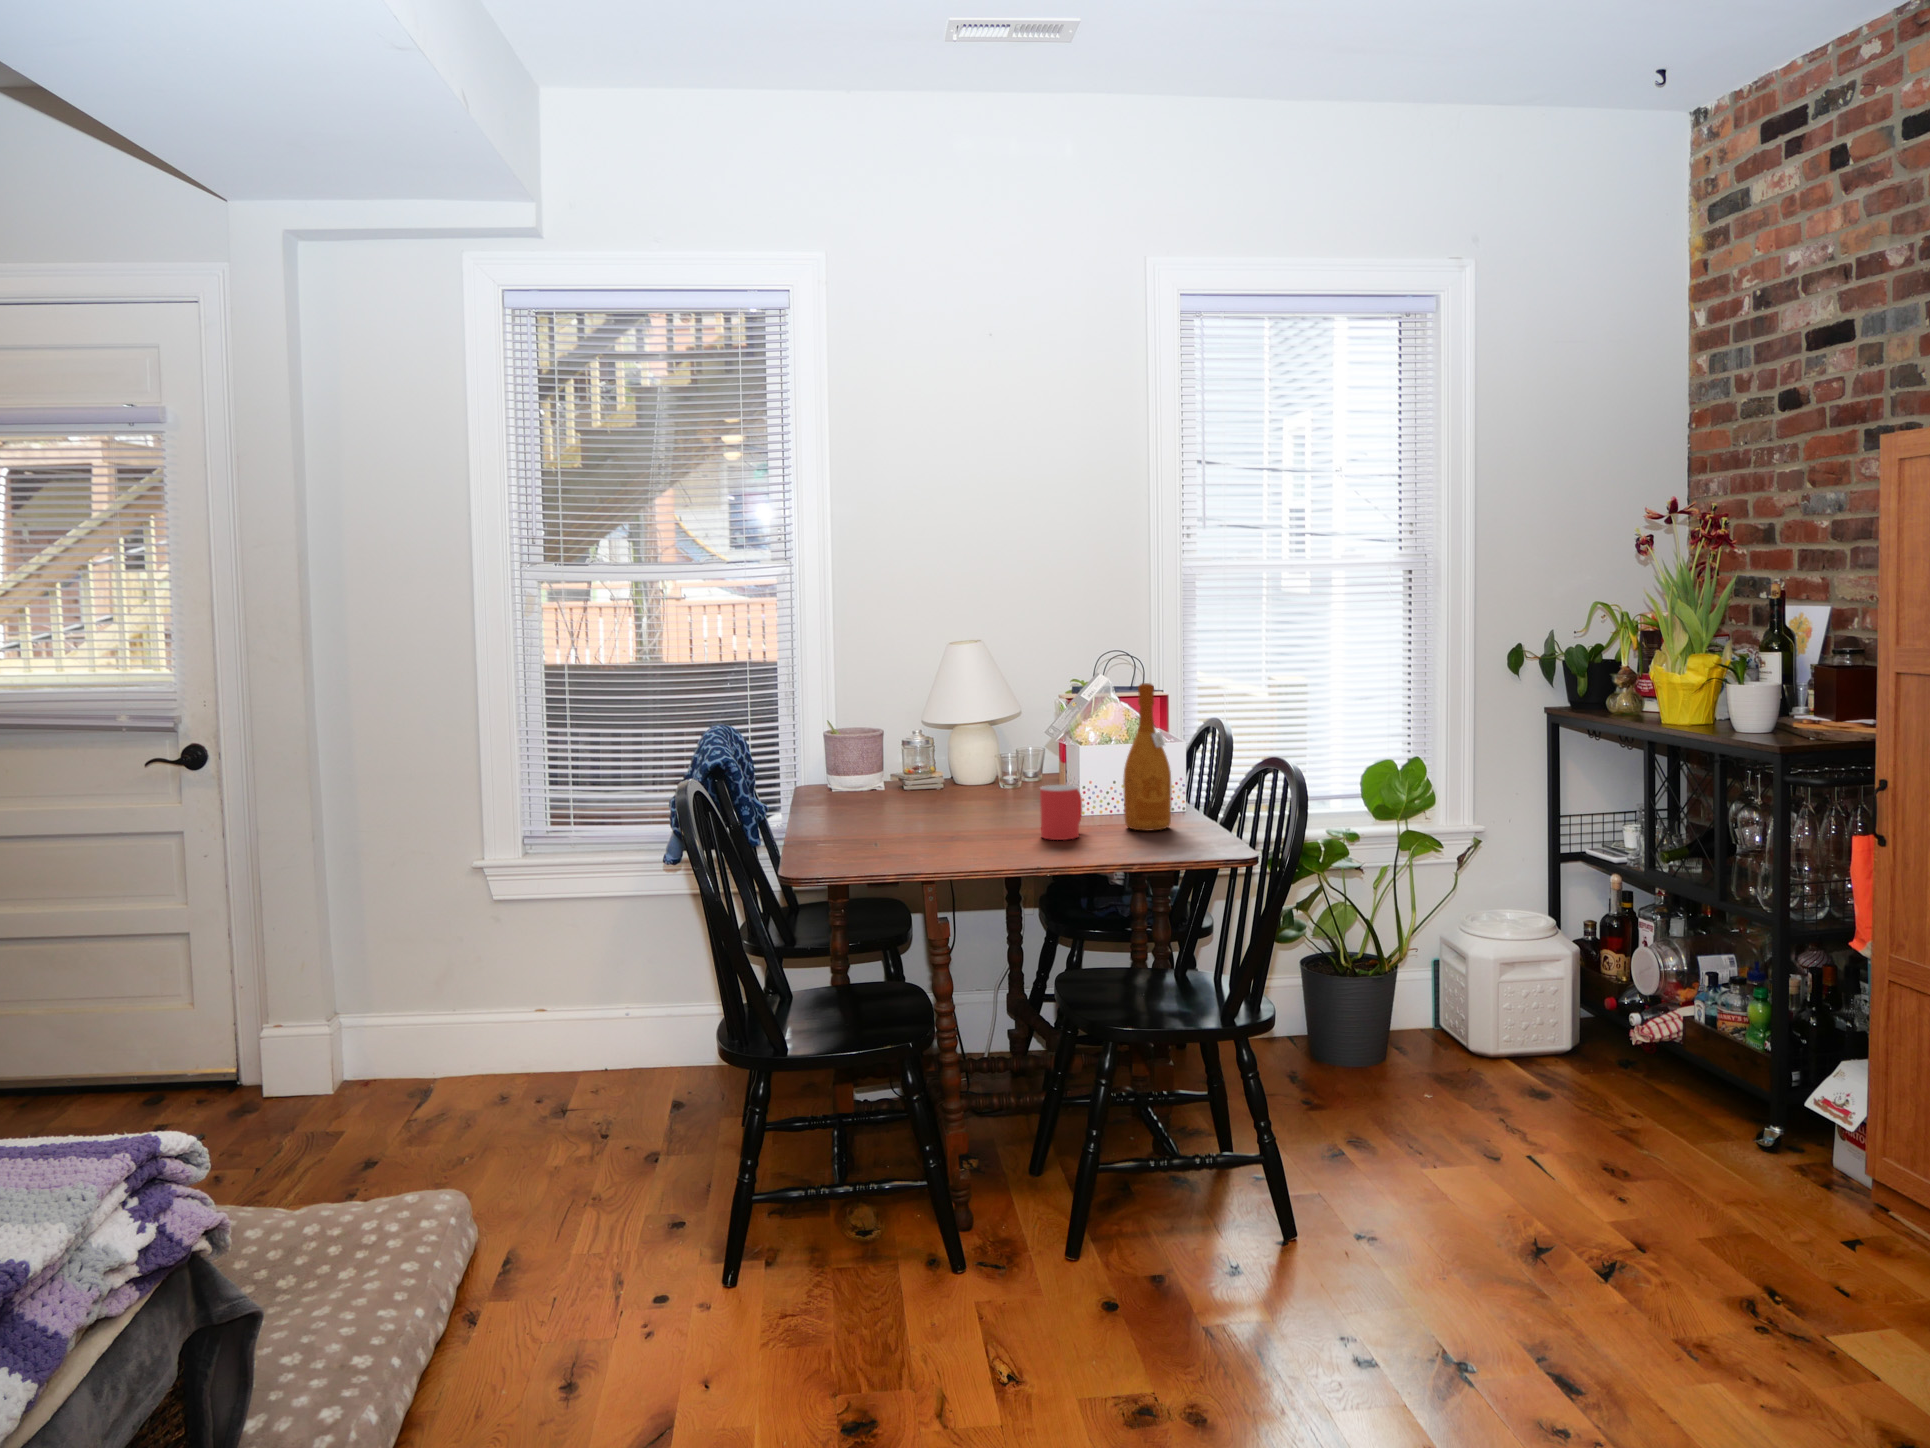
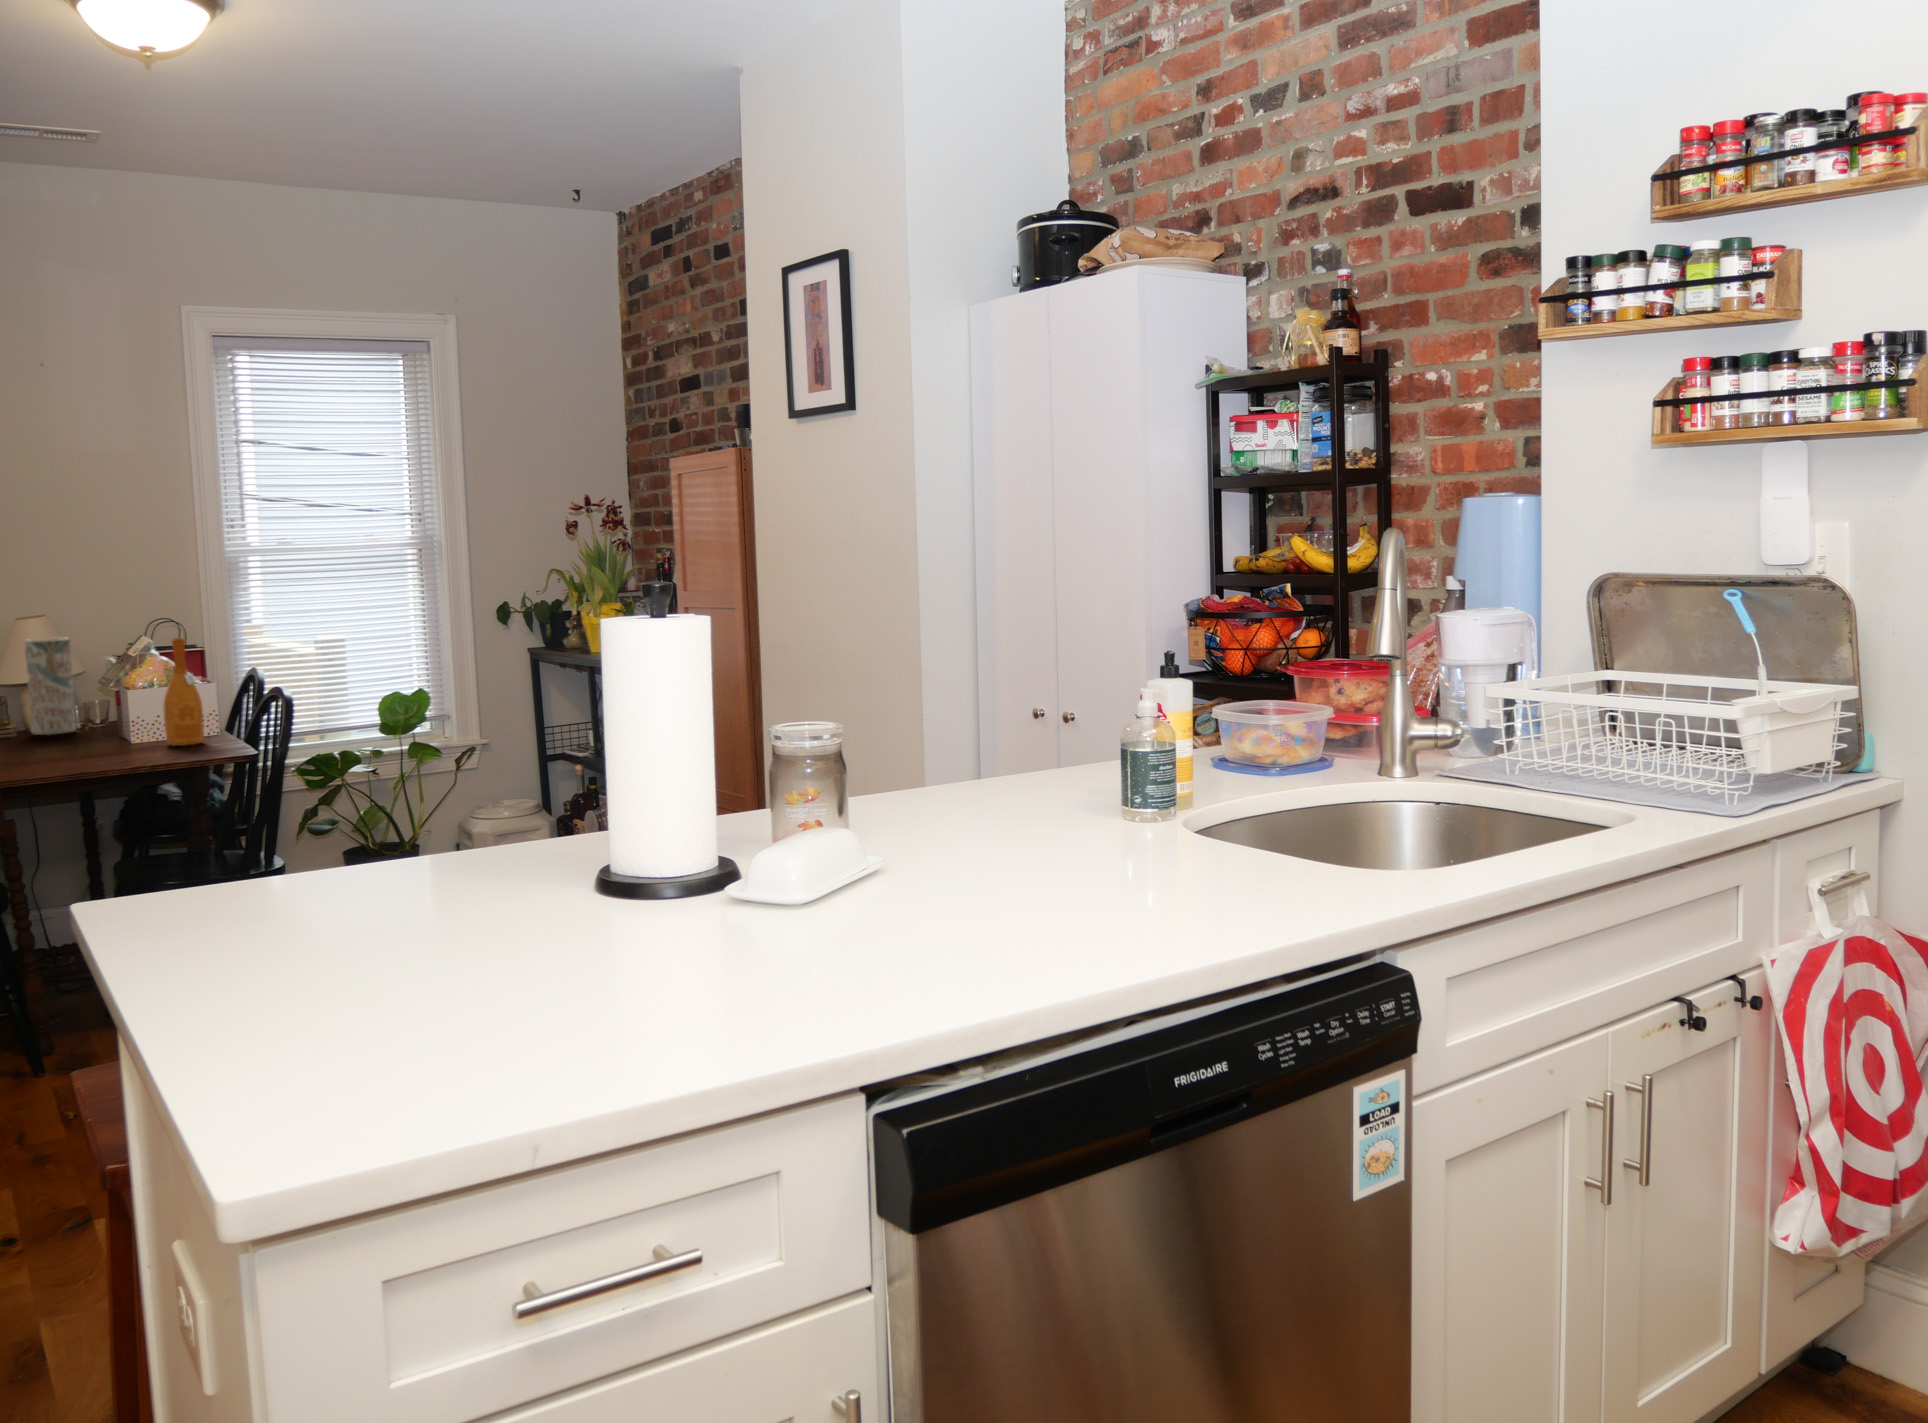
vase: none [970,676,1019,794] -> present [25,637,76,735]
mug: present [1040,785,1082,840] -> none [93,716,130,756]

